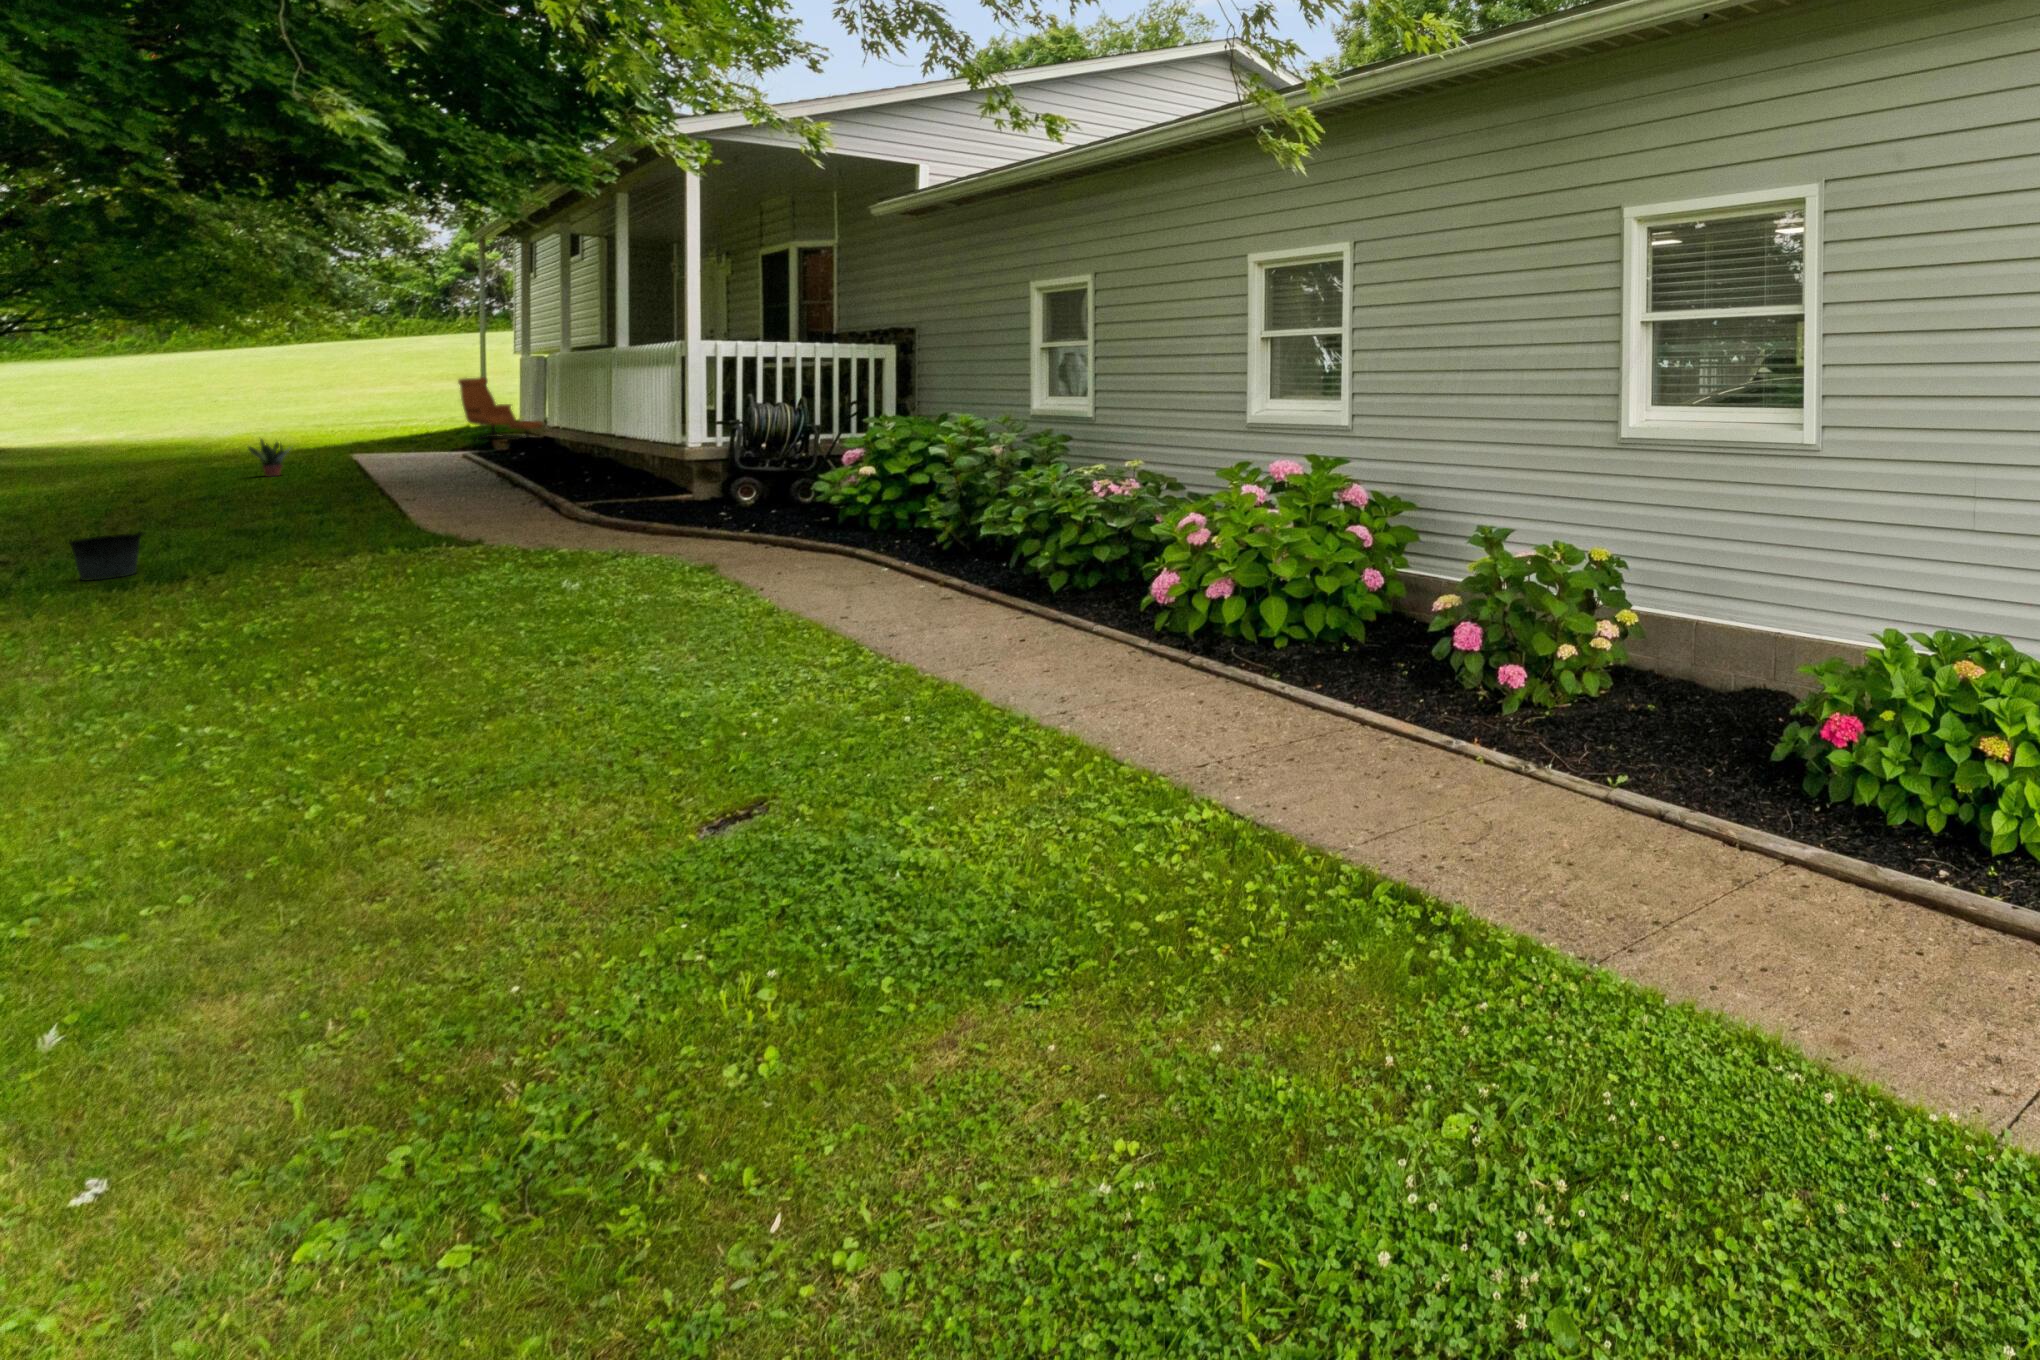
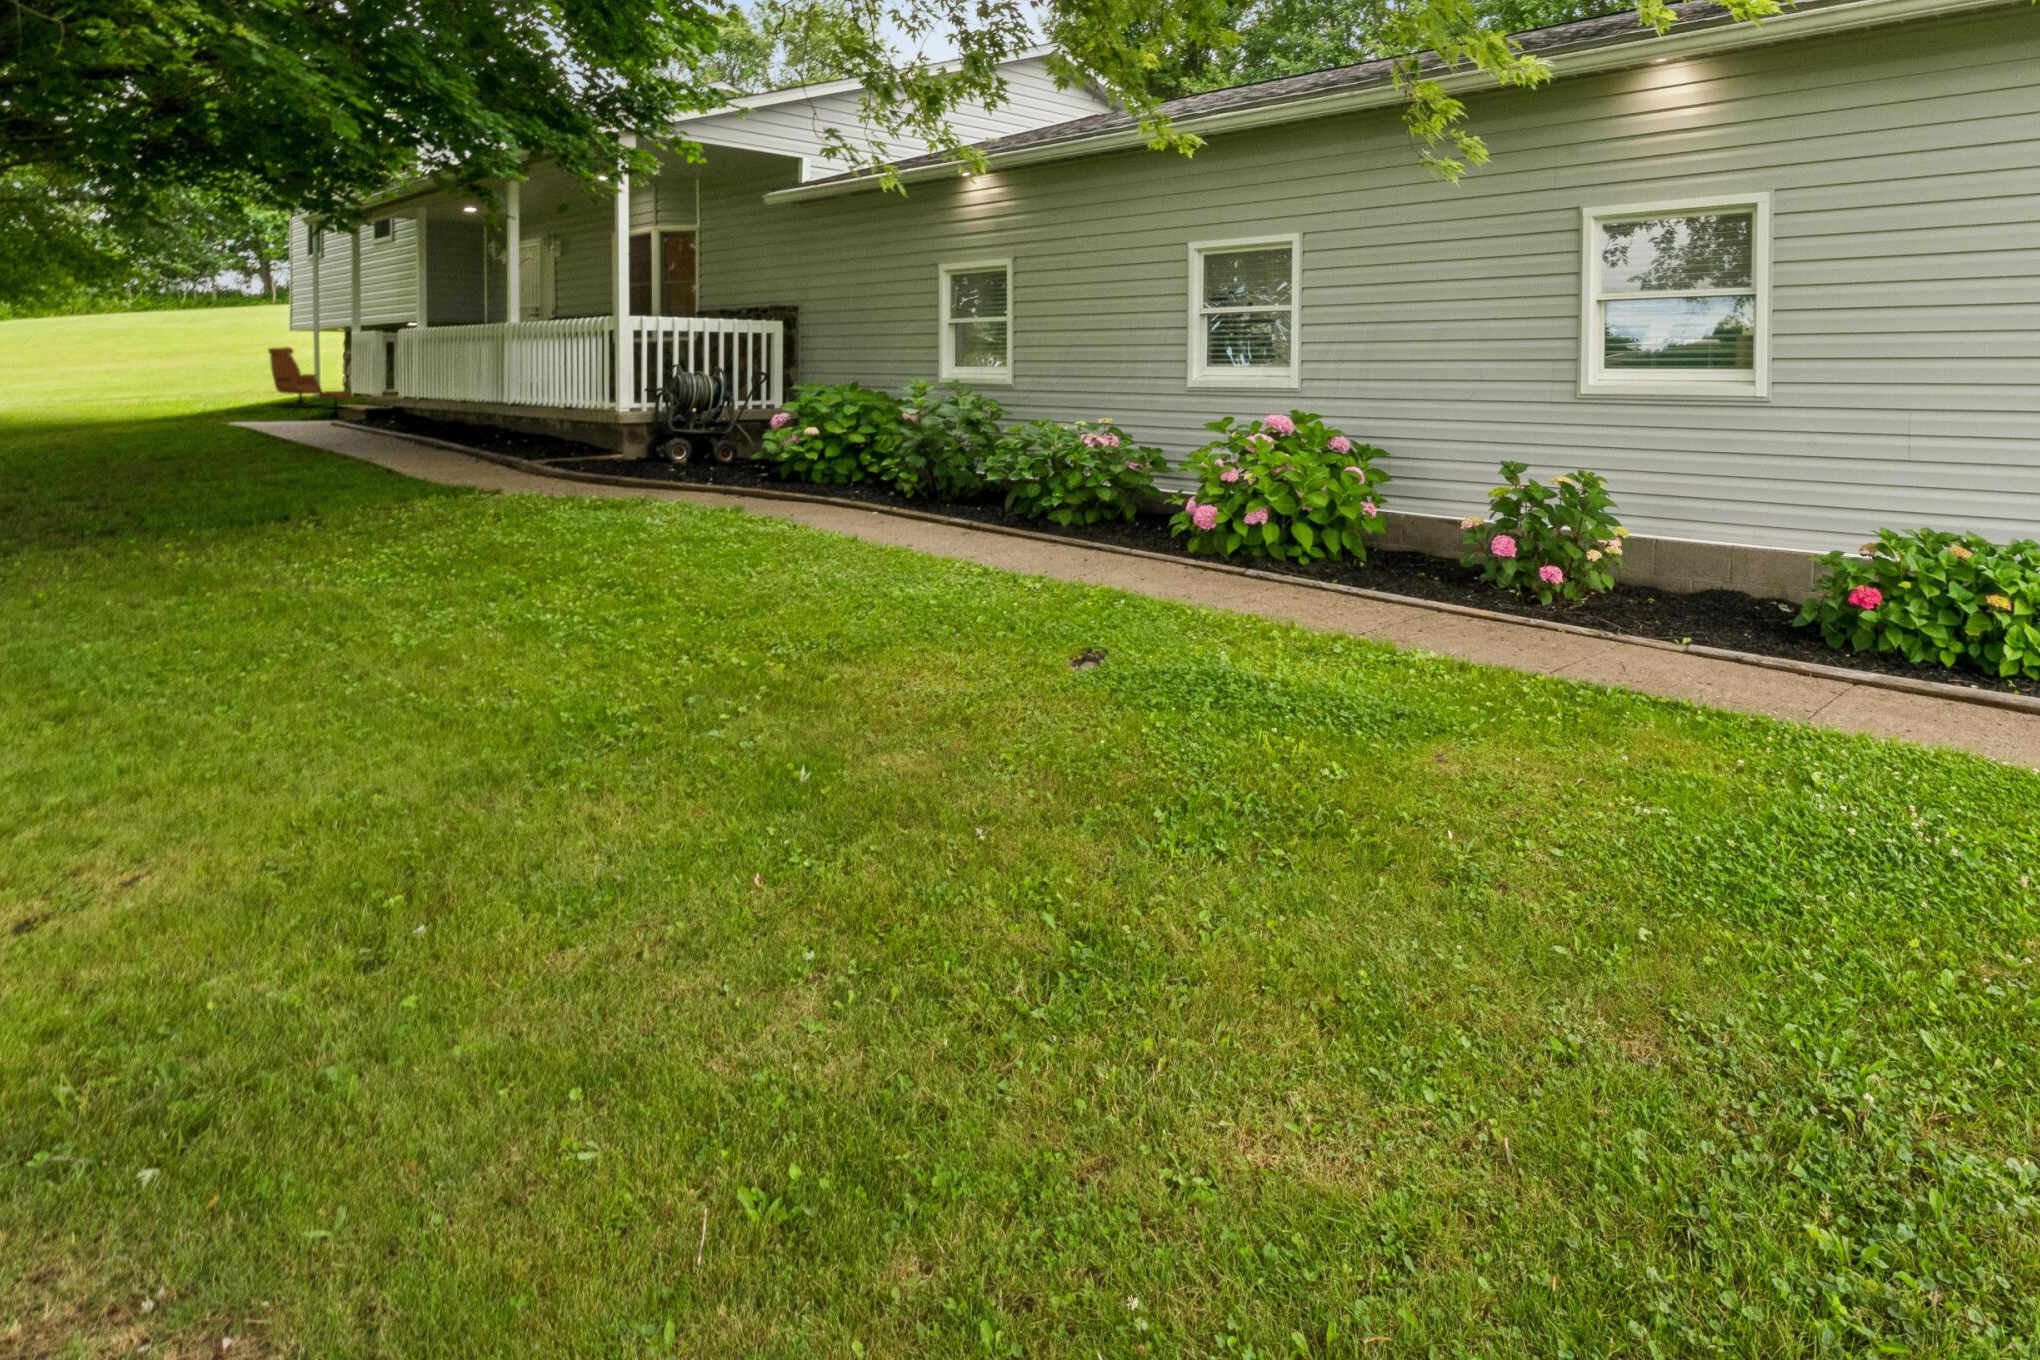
potted plant: present [248,439,288,477] -> none [124,396,163,434]
bucket: present [69,532,144,581] -> none [145,466,204,509]

